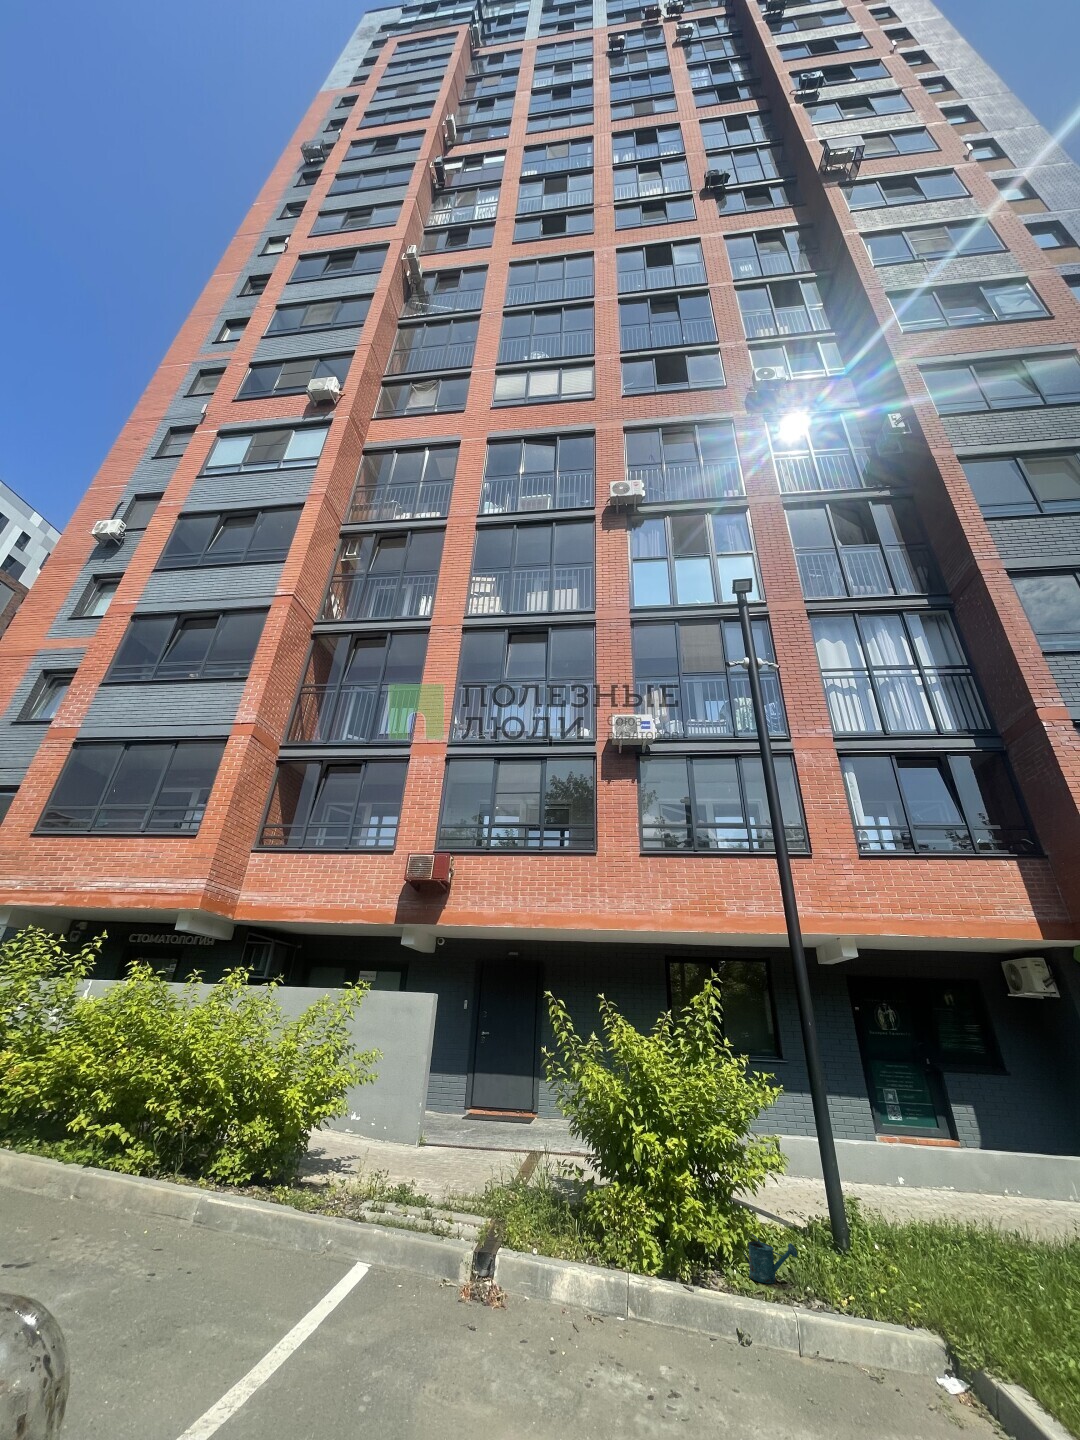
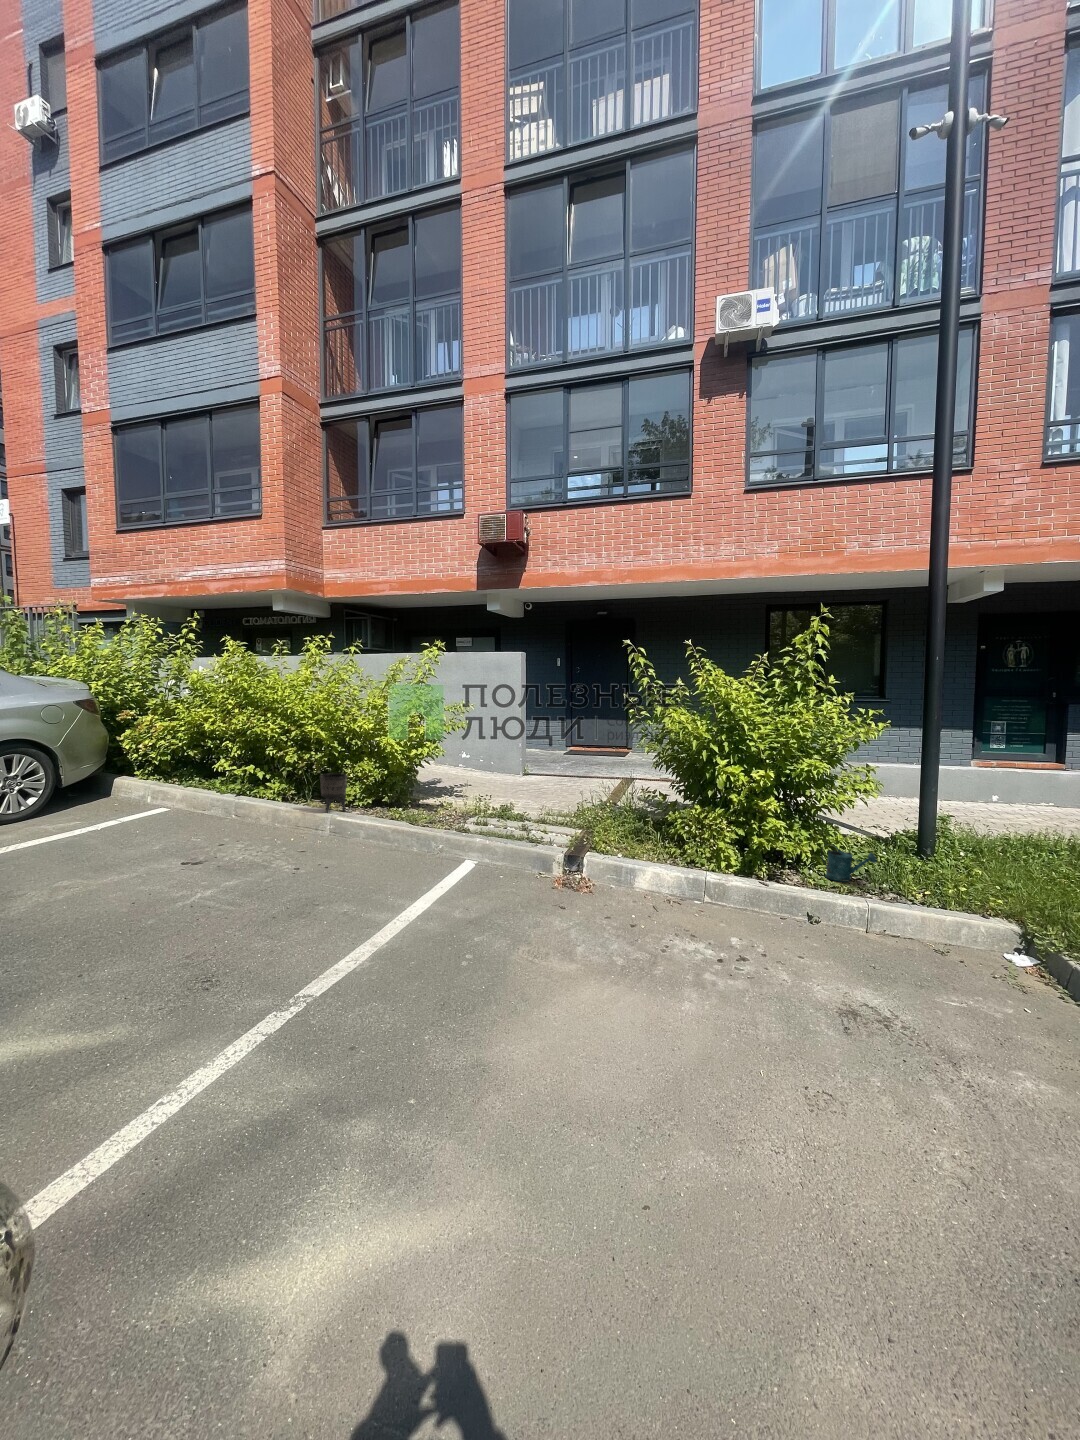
planter: none [195,1137,232,1191] -> present [321,773,347,813]

